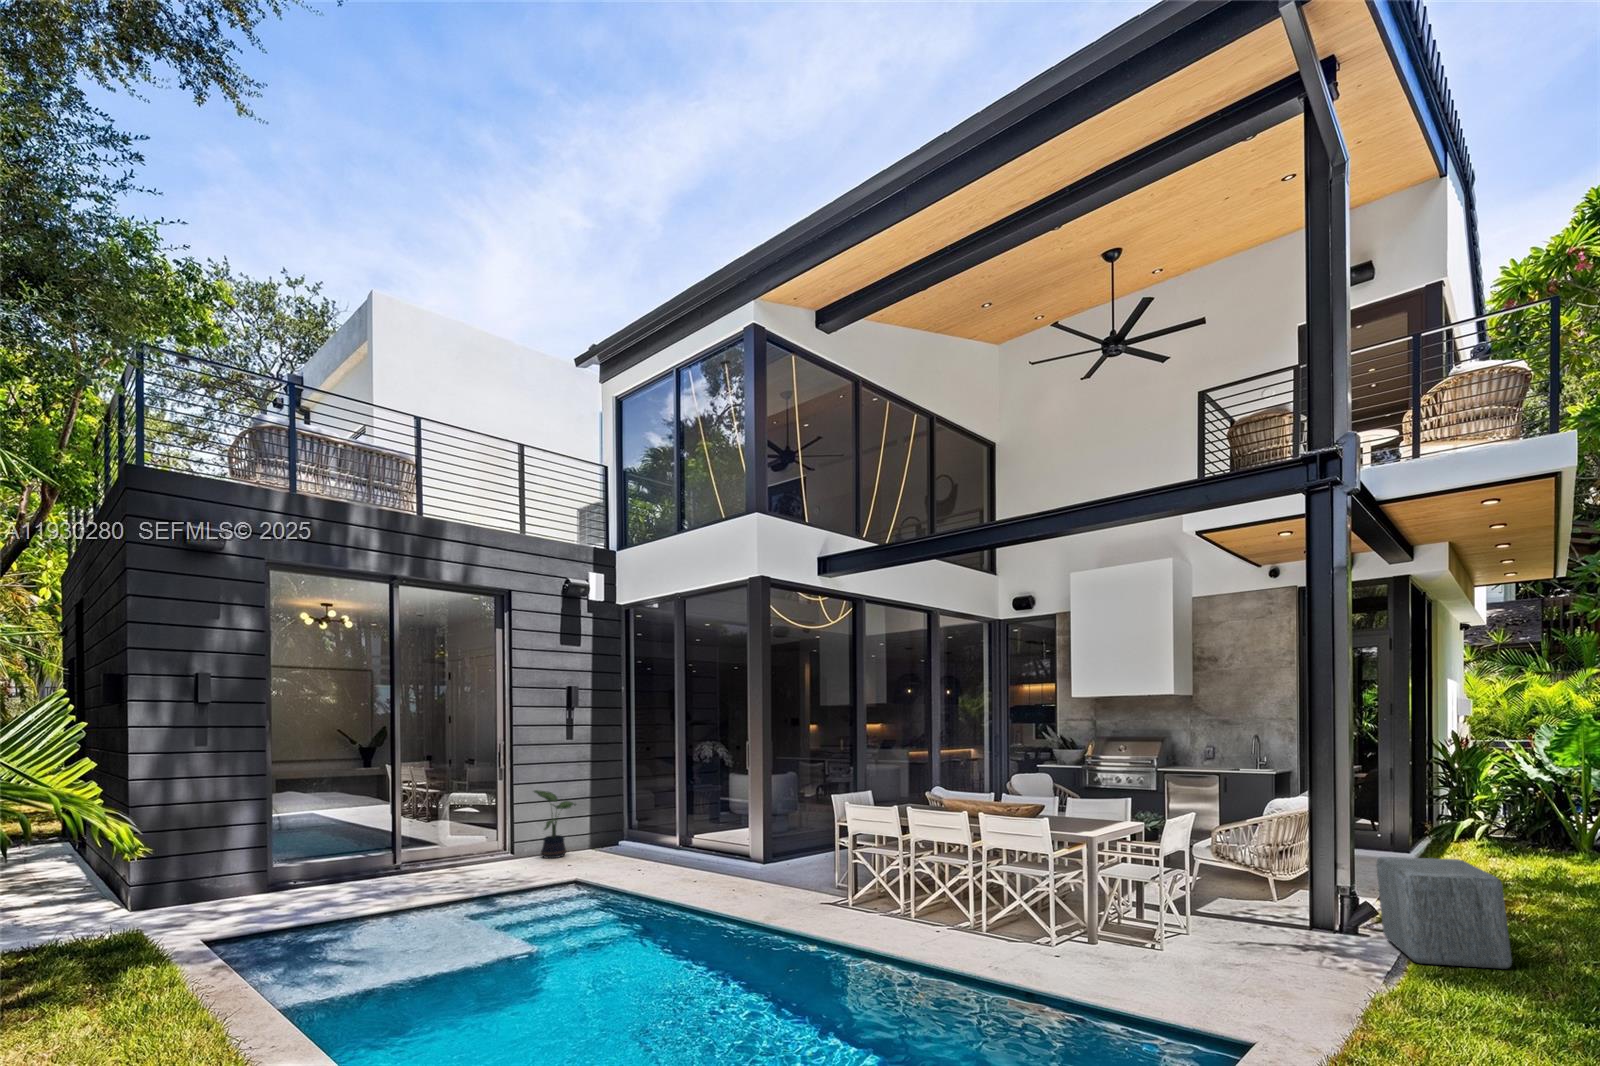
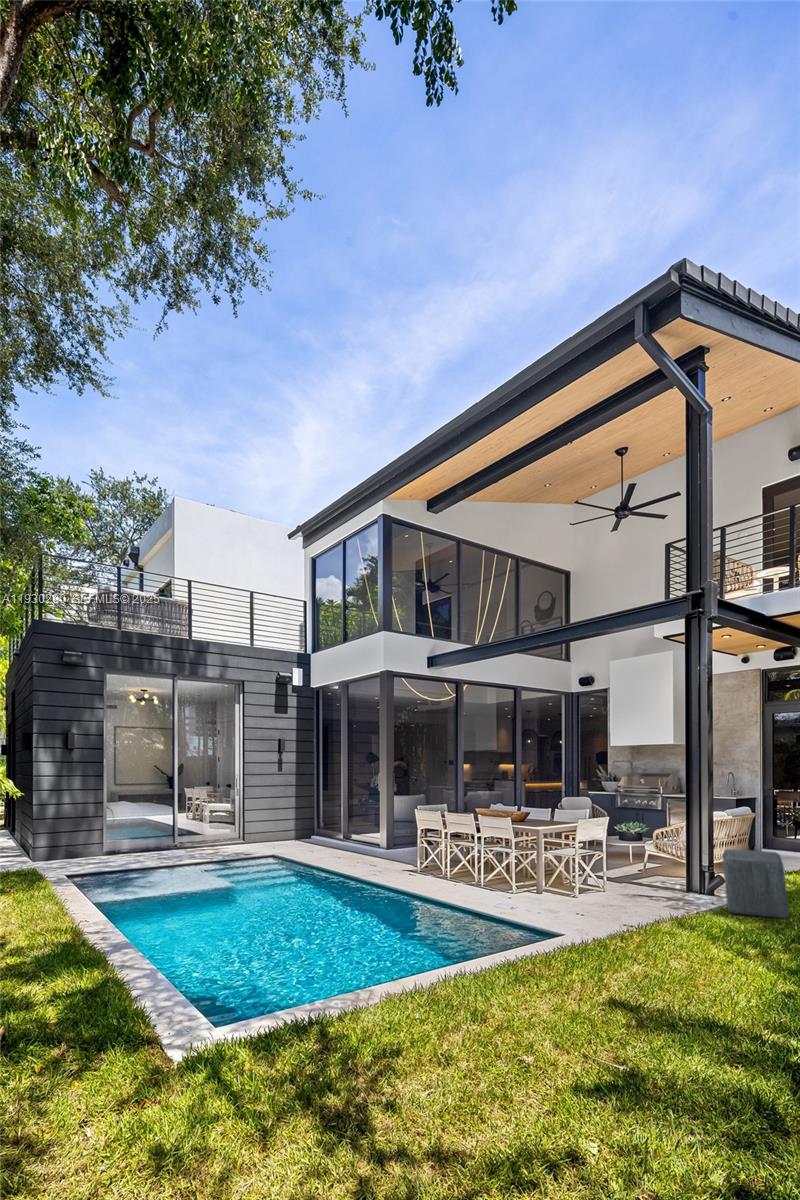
potted plant: present [534,790,576,858] -> none [257,802,284,843]

